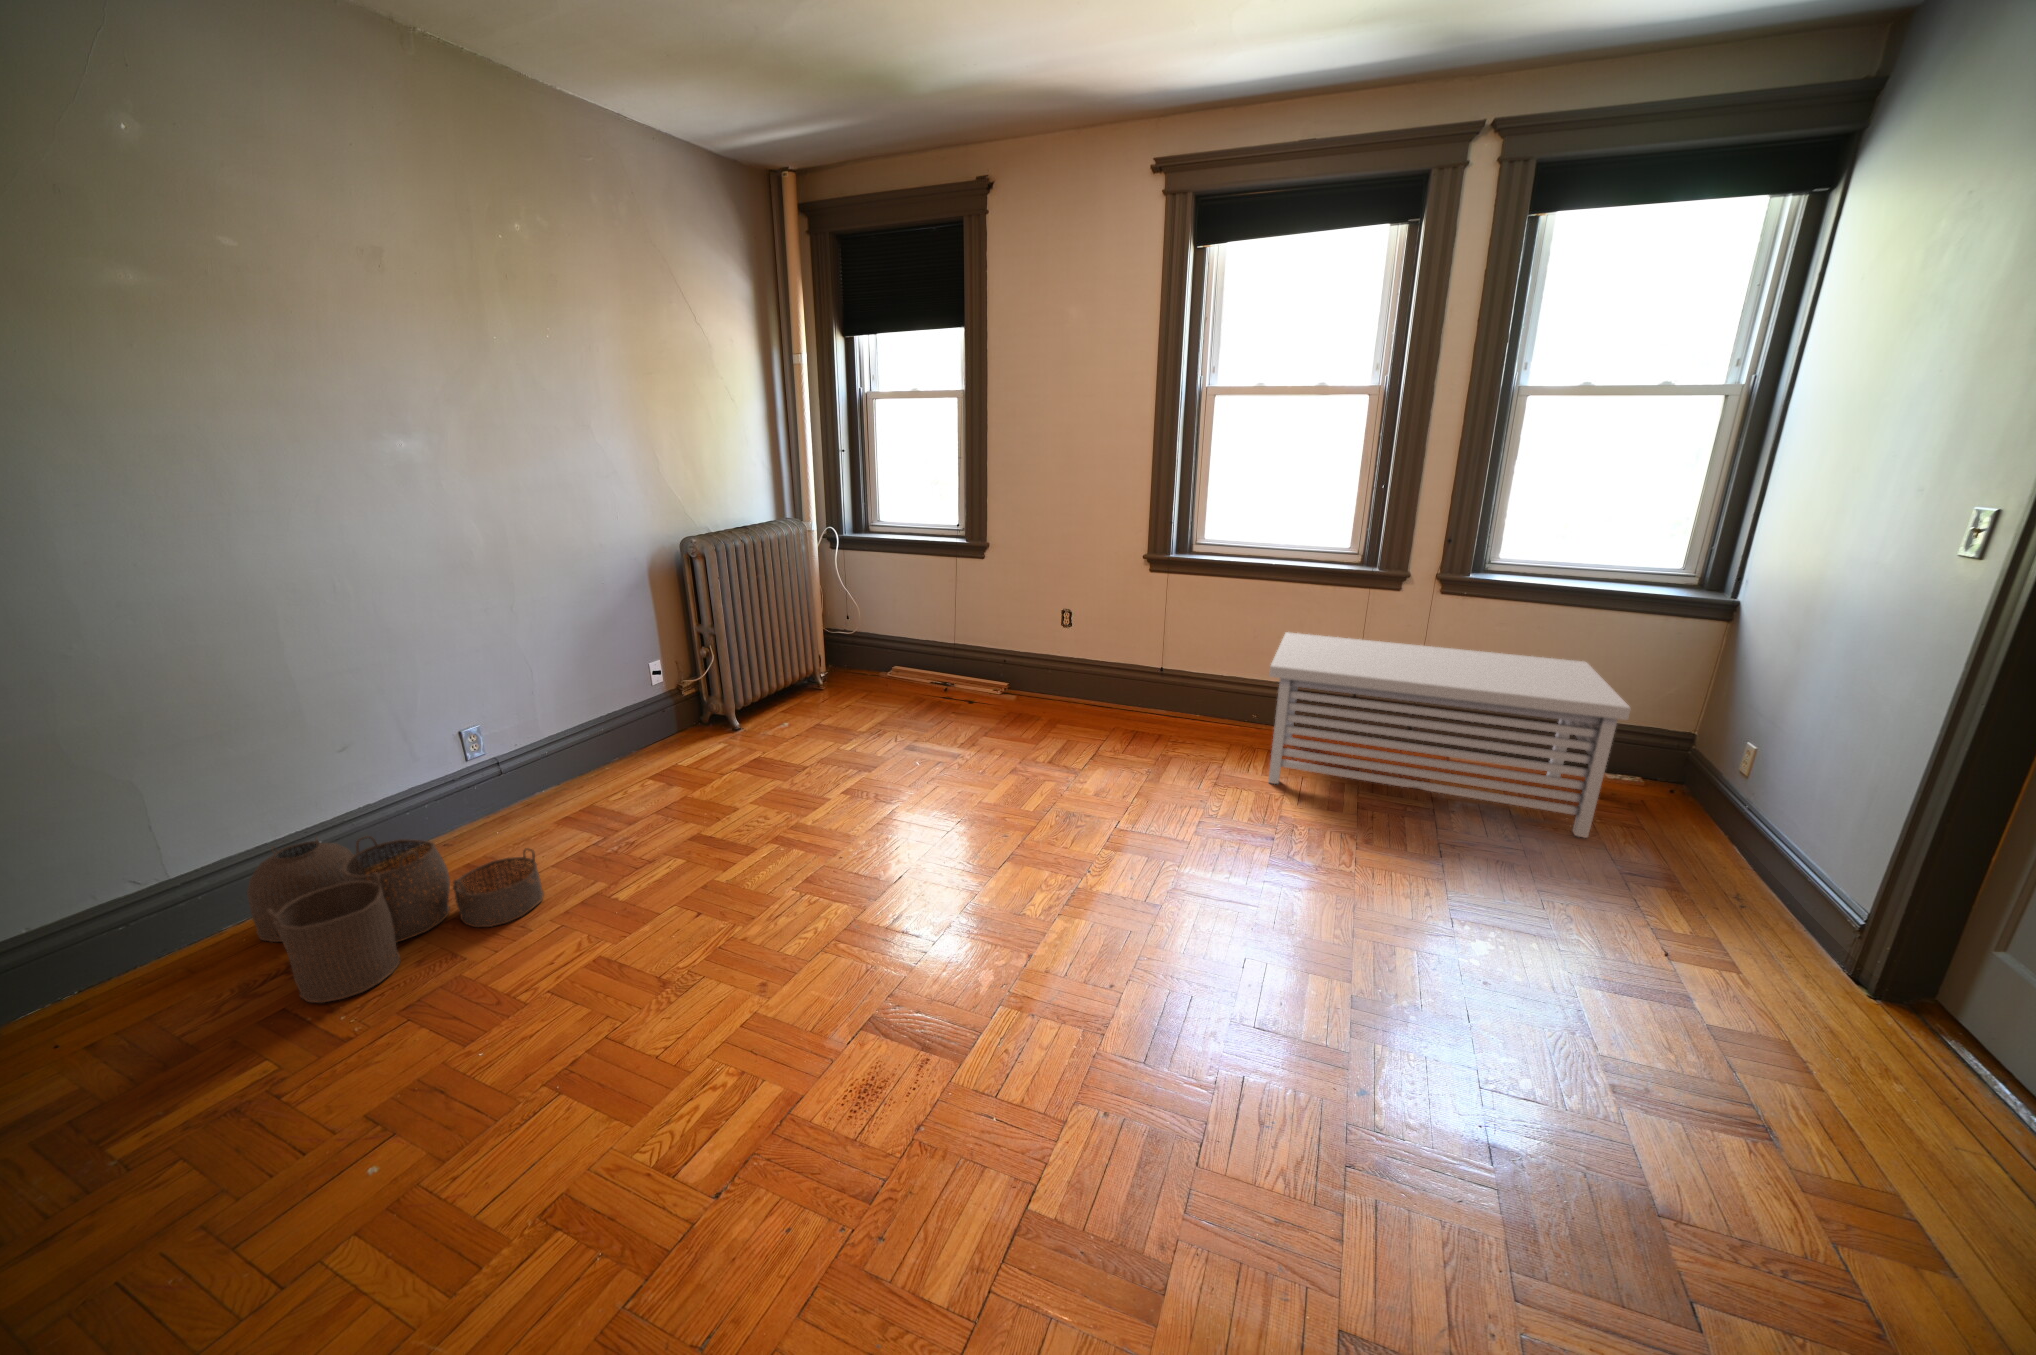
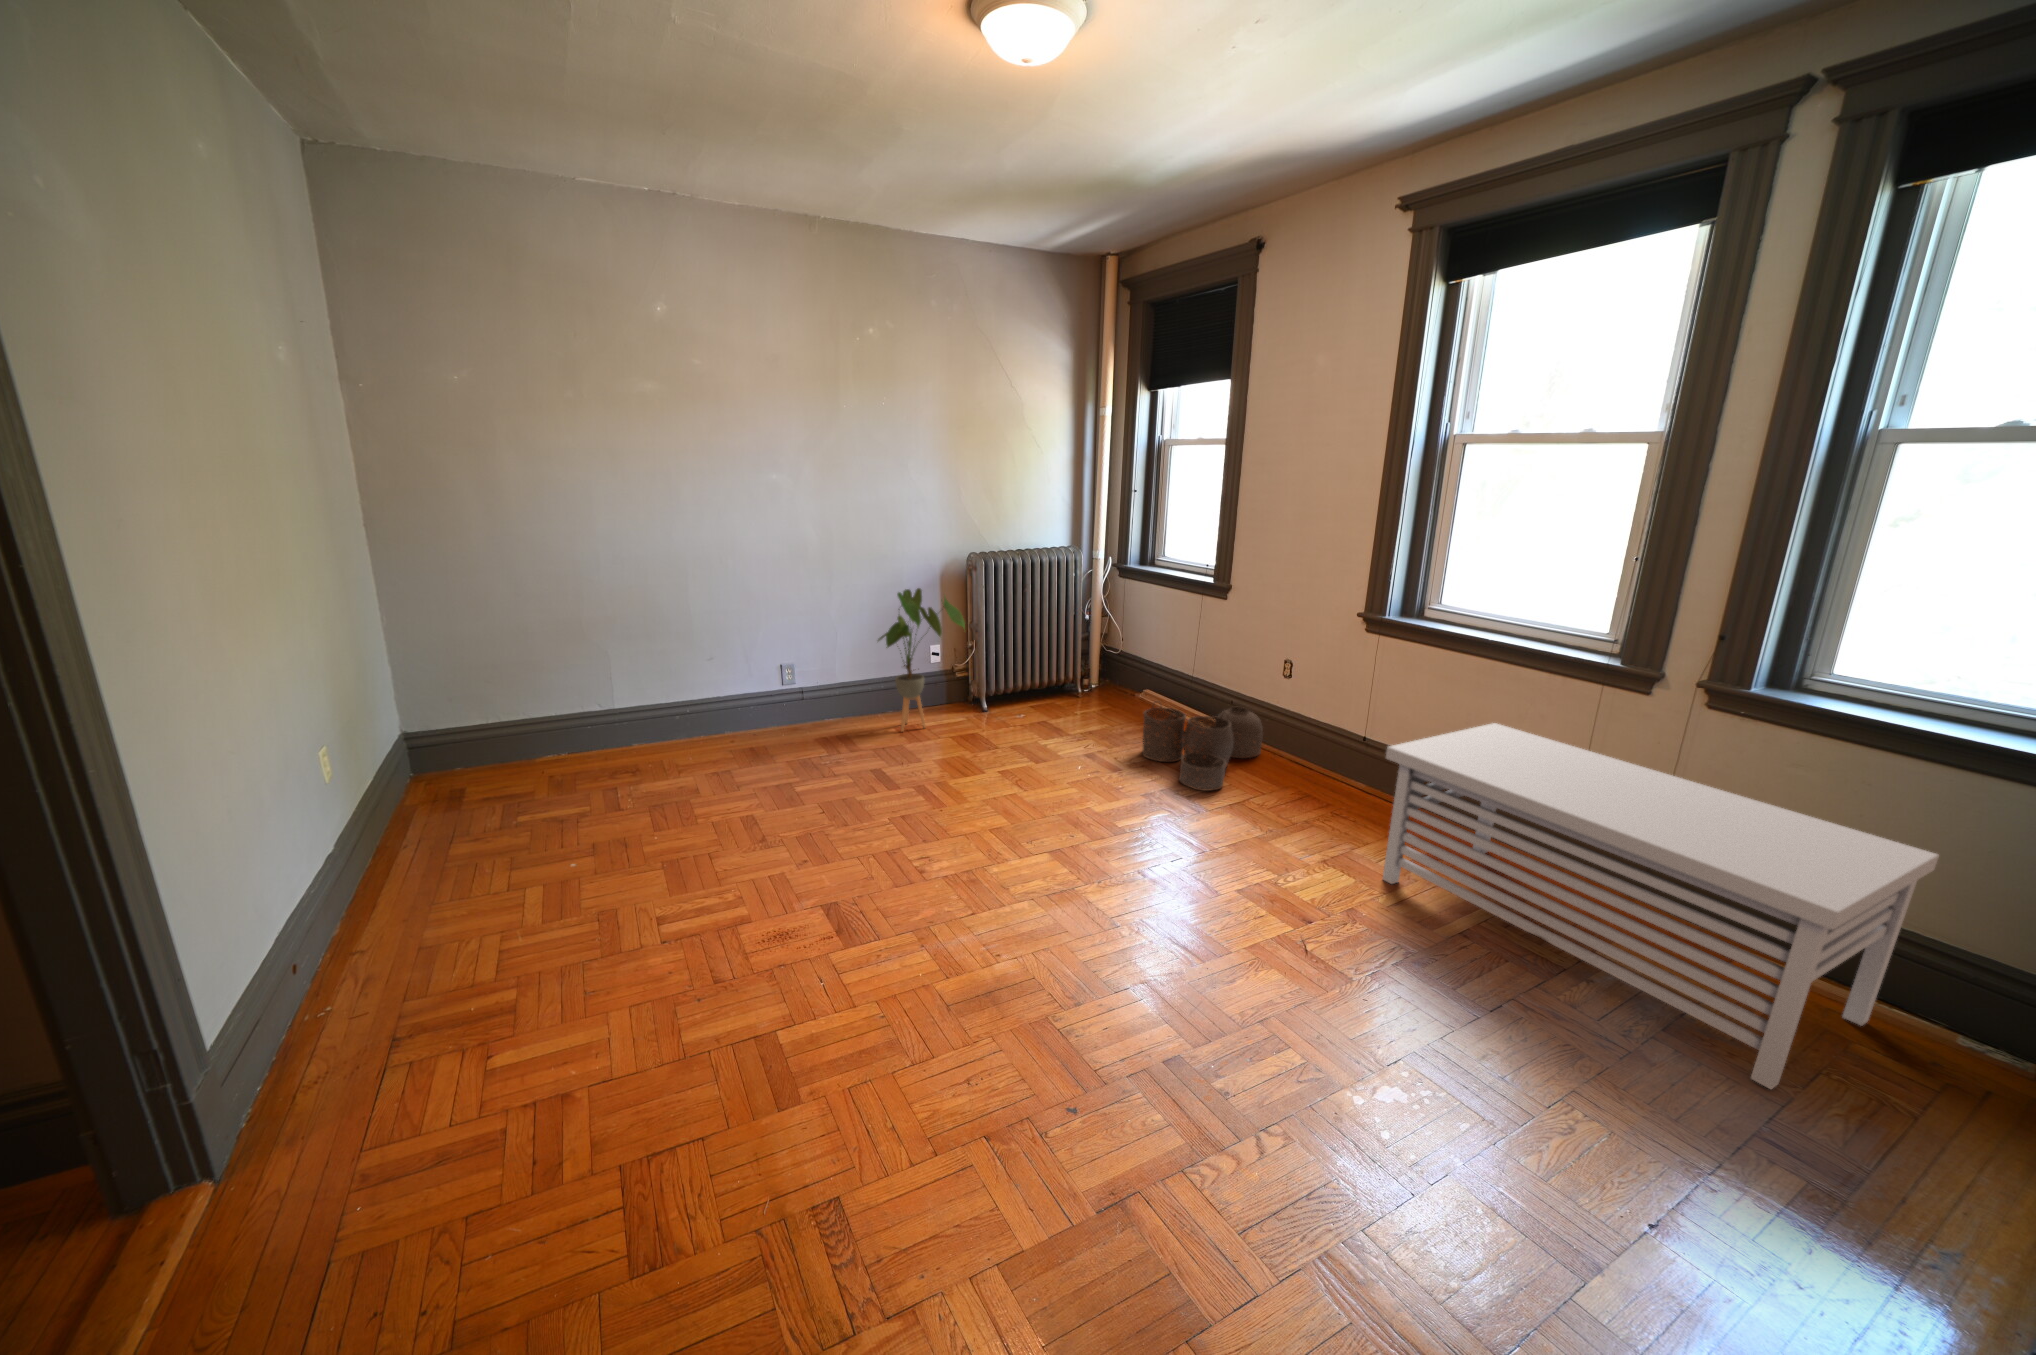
house plant: none [594,586,730,783] -> present [878,588,965,732]
woven basket: present [247,836,544,1003] -> present [1142,706,1263,791]

